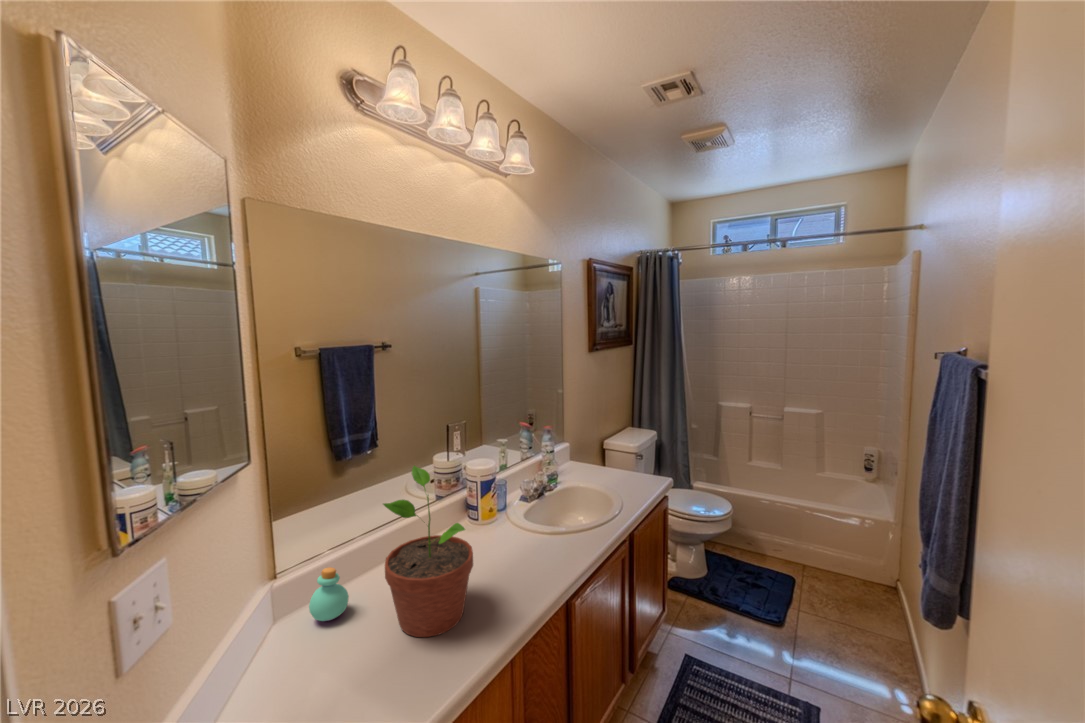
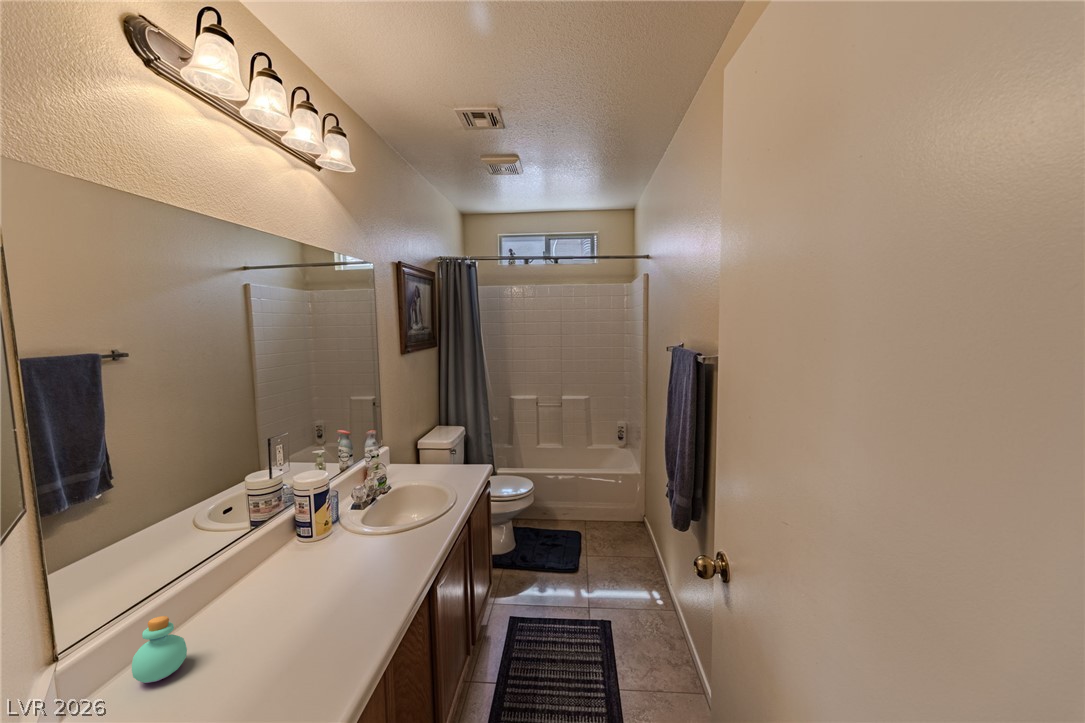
potted plant: present [383,466,473,637] -> none [244,479,349,656]

